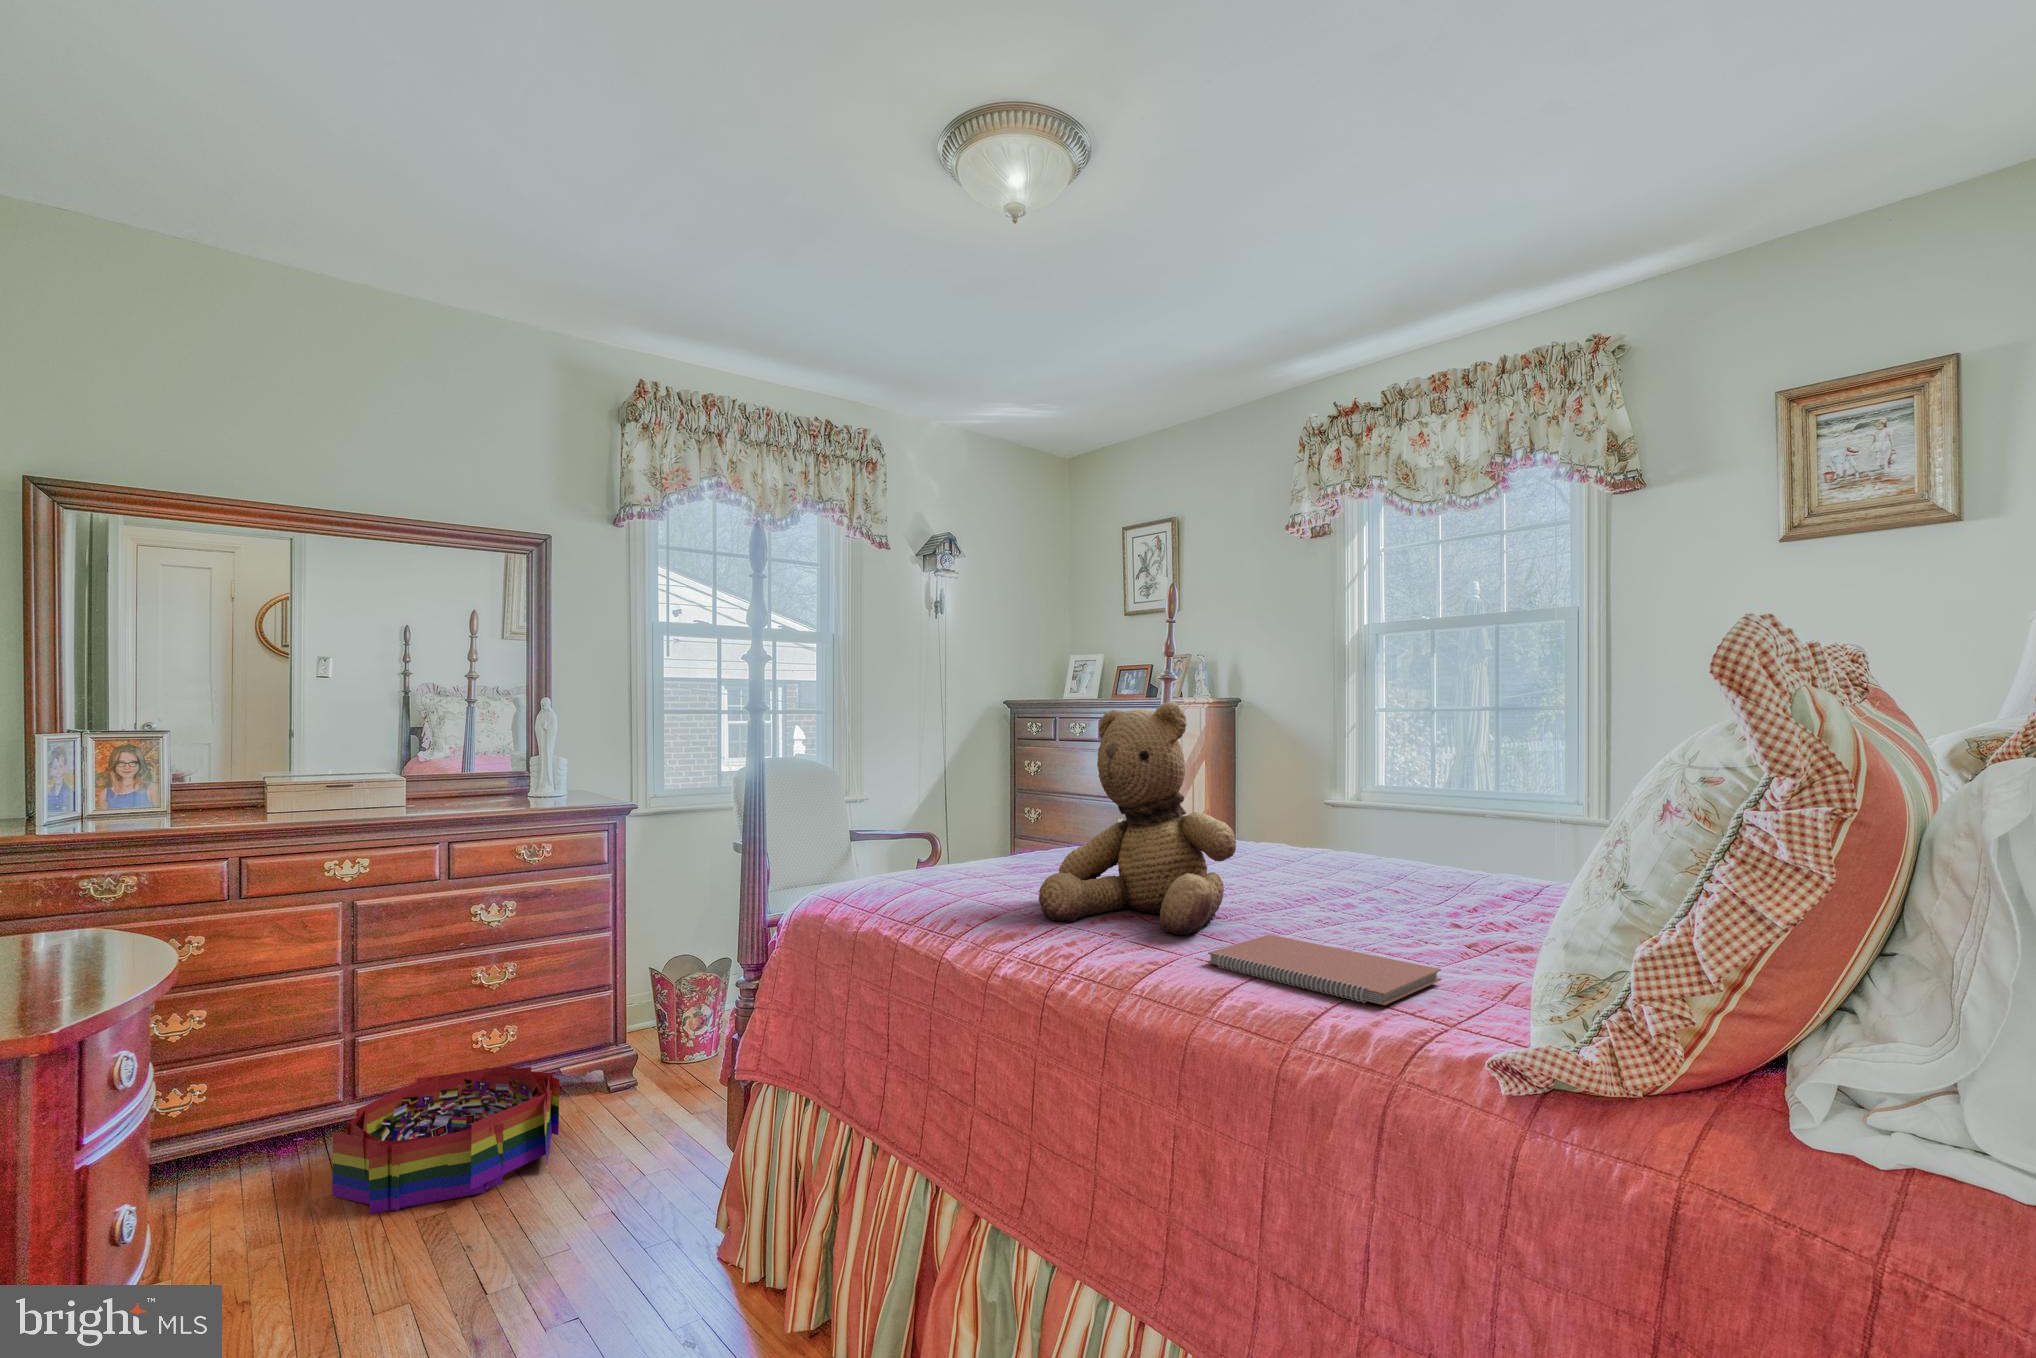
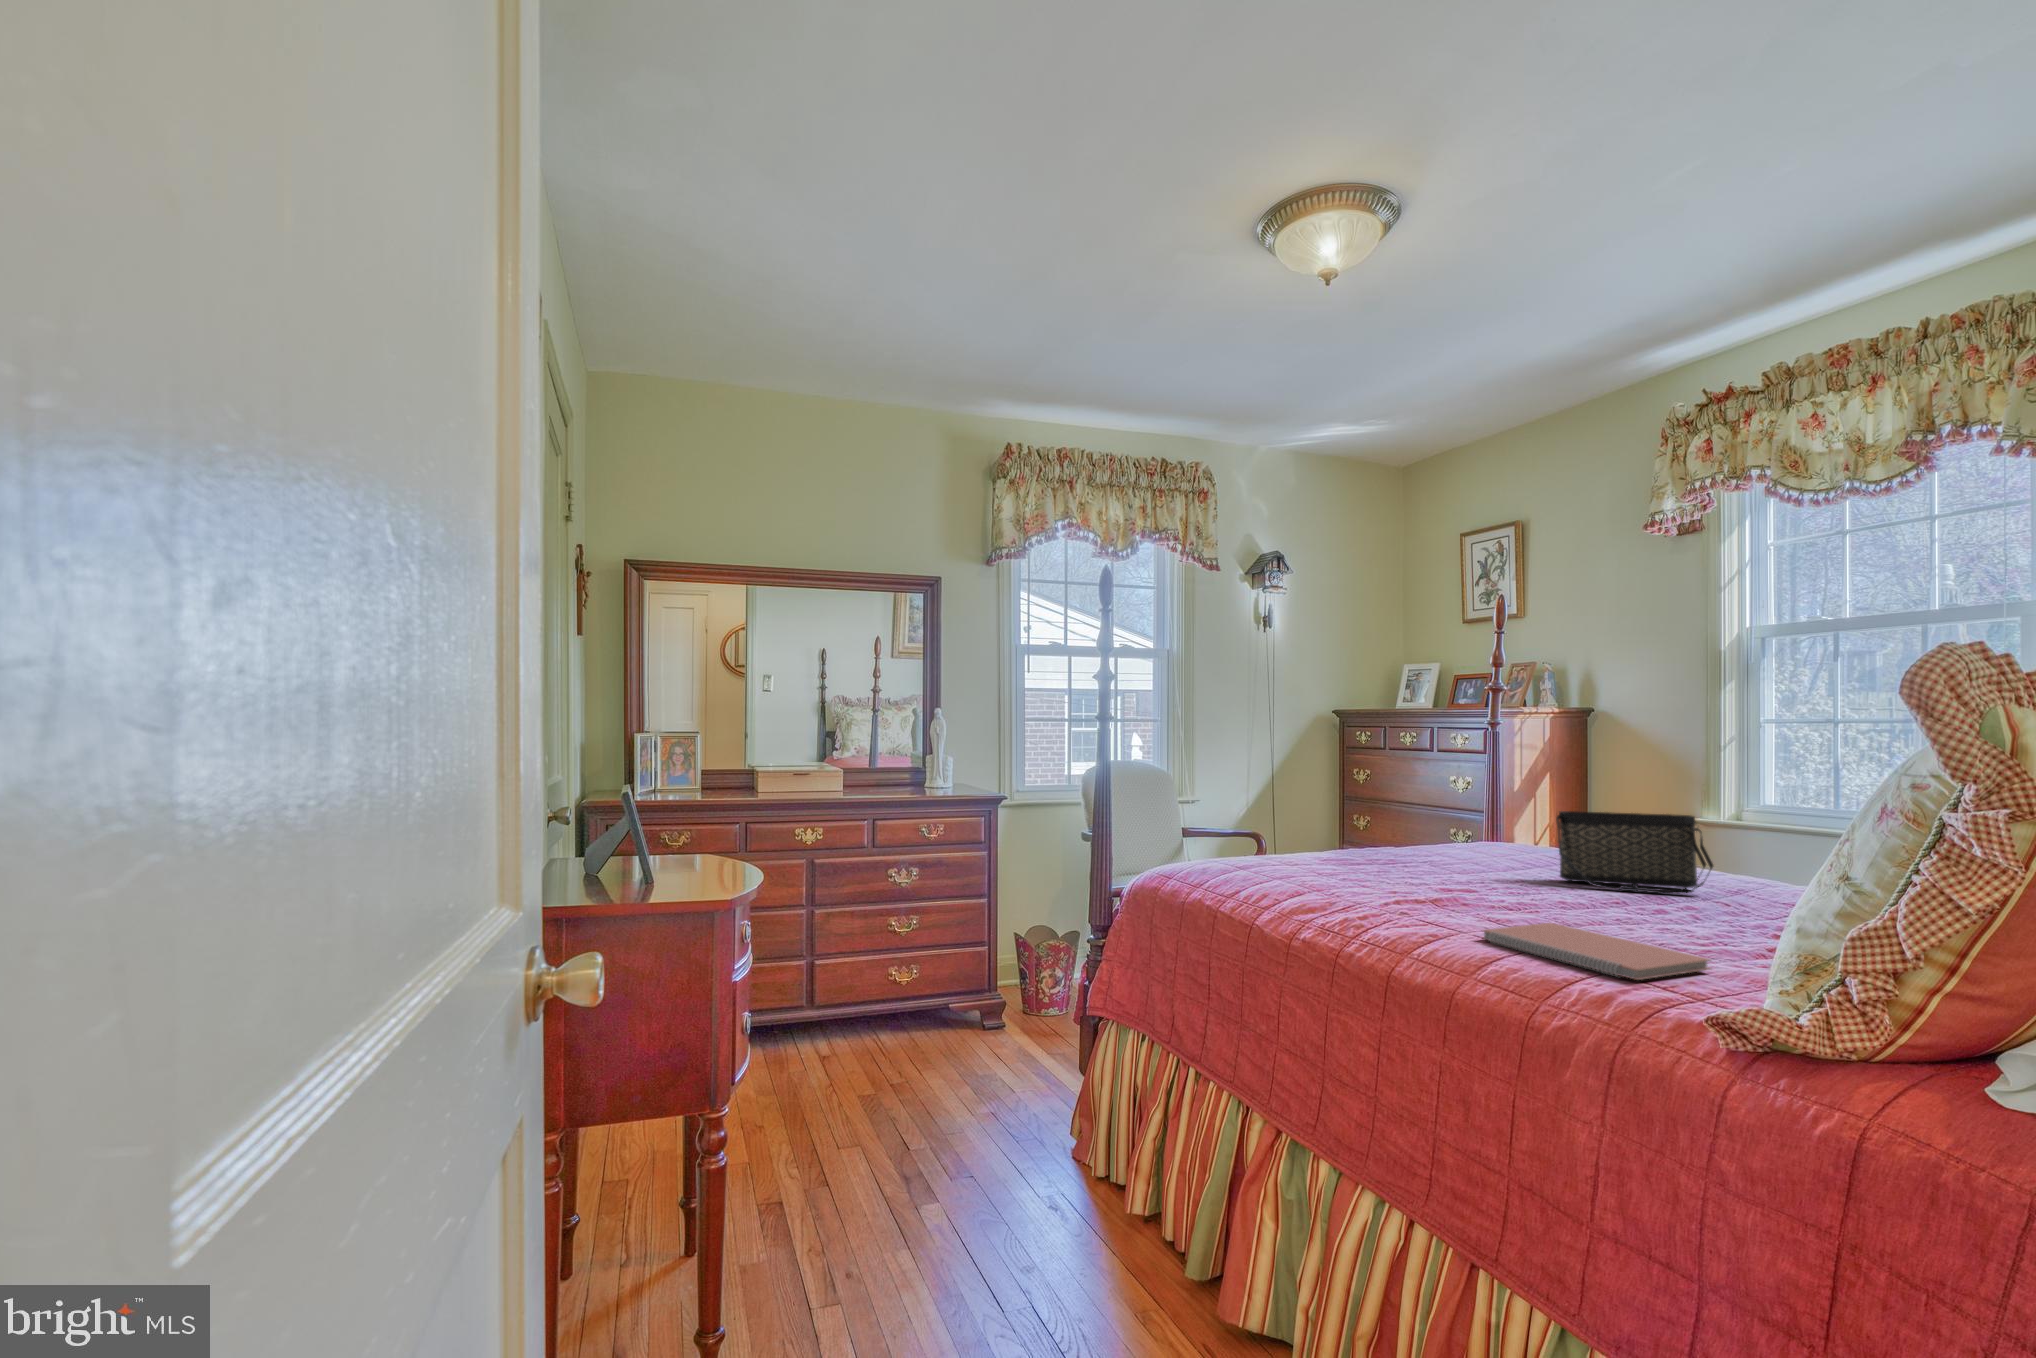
teddy bear: present [1039,702,1236,935] -> none [1338,712,1524,918]
handbag: none [1245,803,1386,885] -> present [1556,811,1713,893]
storage bin: present [332,1065,559,1214] -> none [805,995,953,1088]

